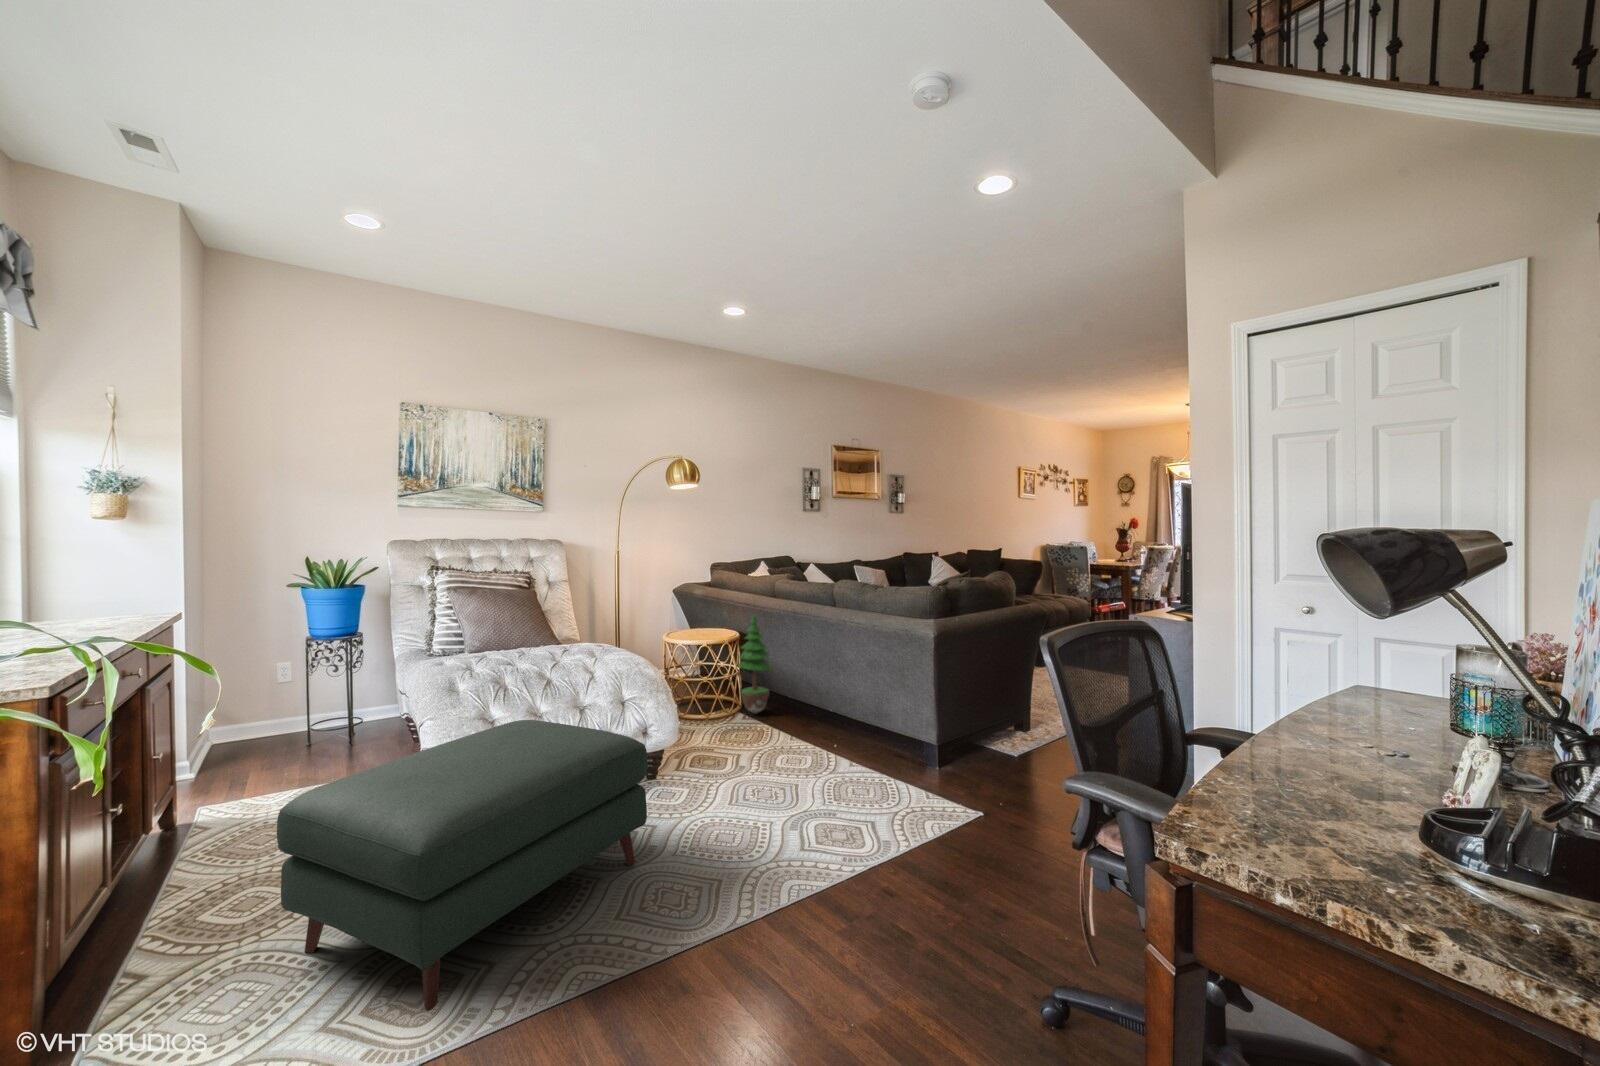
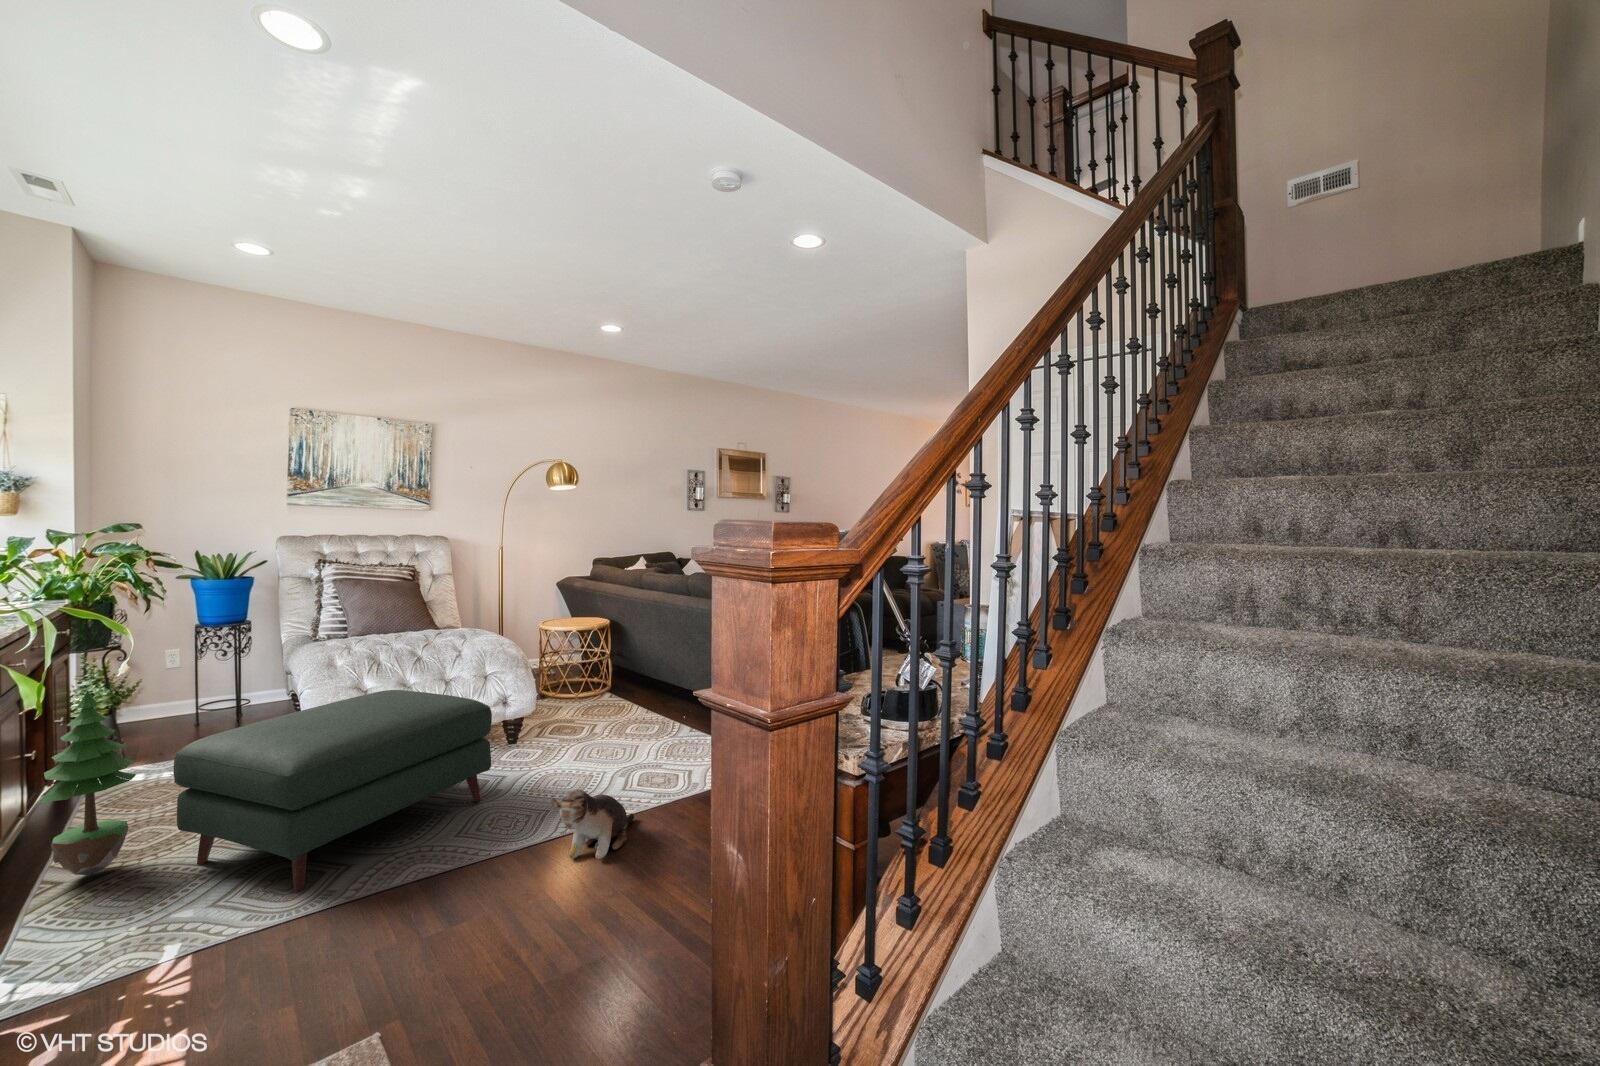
potted tree: present [738,615,772,714] -> present [40,691,136,875]
plush toy: none [758,873,844,972] -> present [551,789,634,859]

